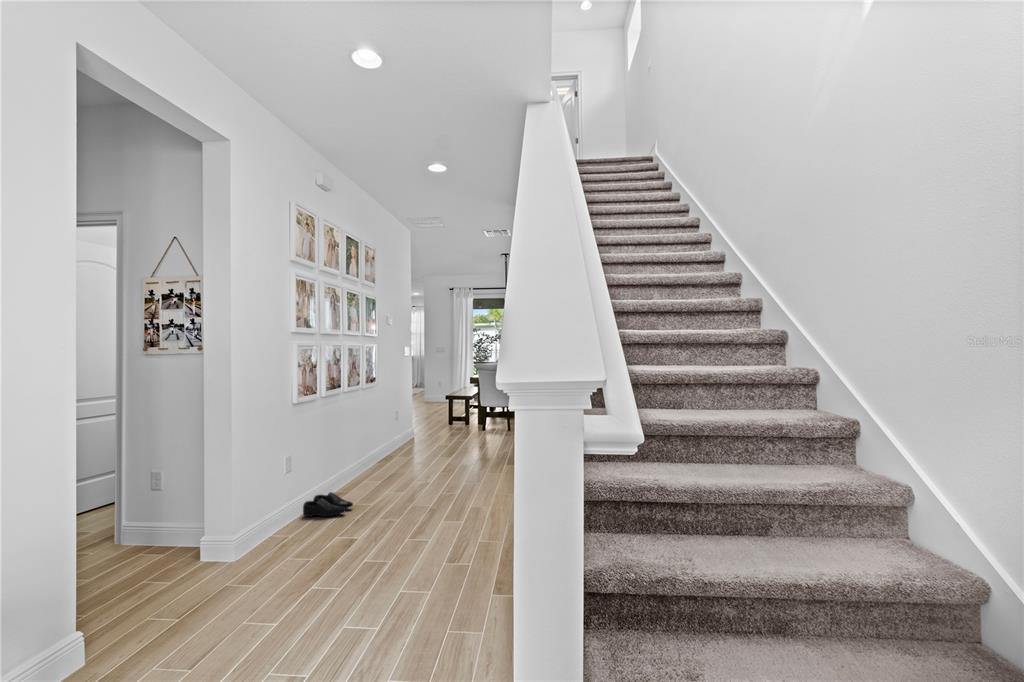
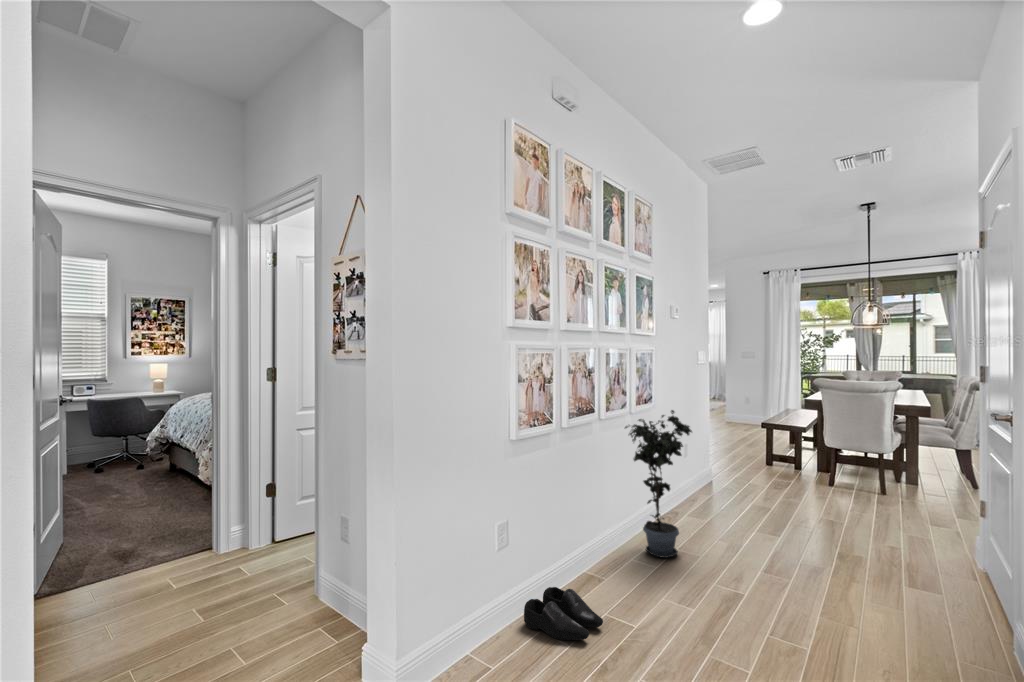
potted plant: none [360,384,402,477] -> present [625,410,692,558]

